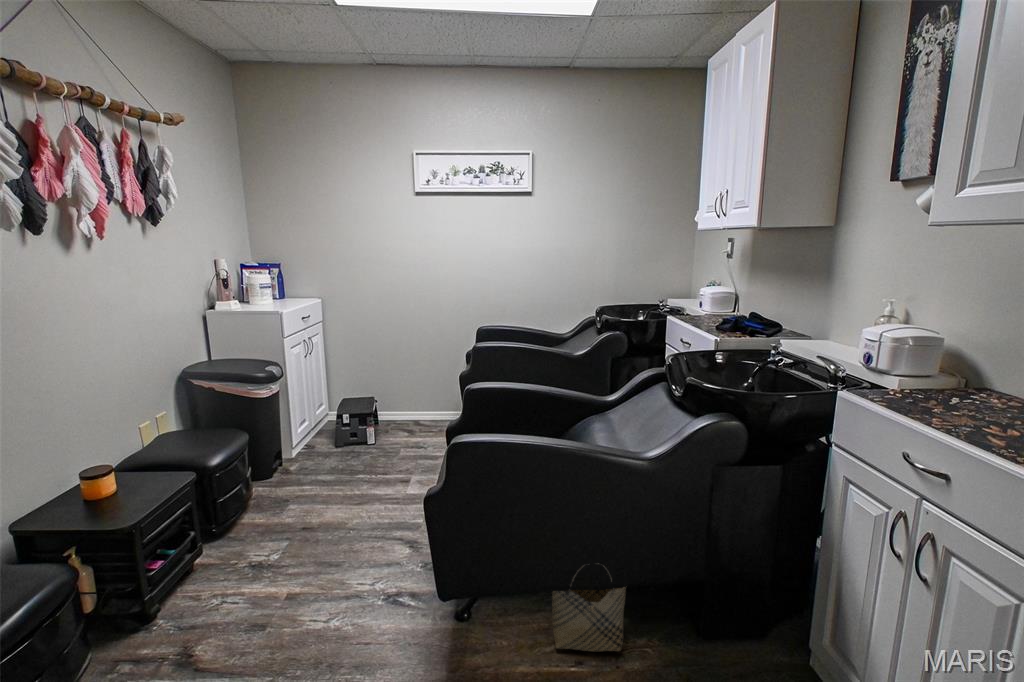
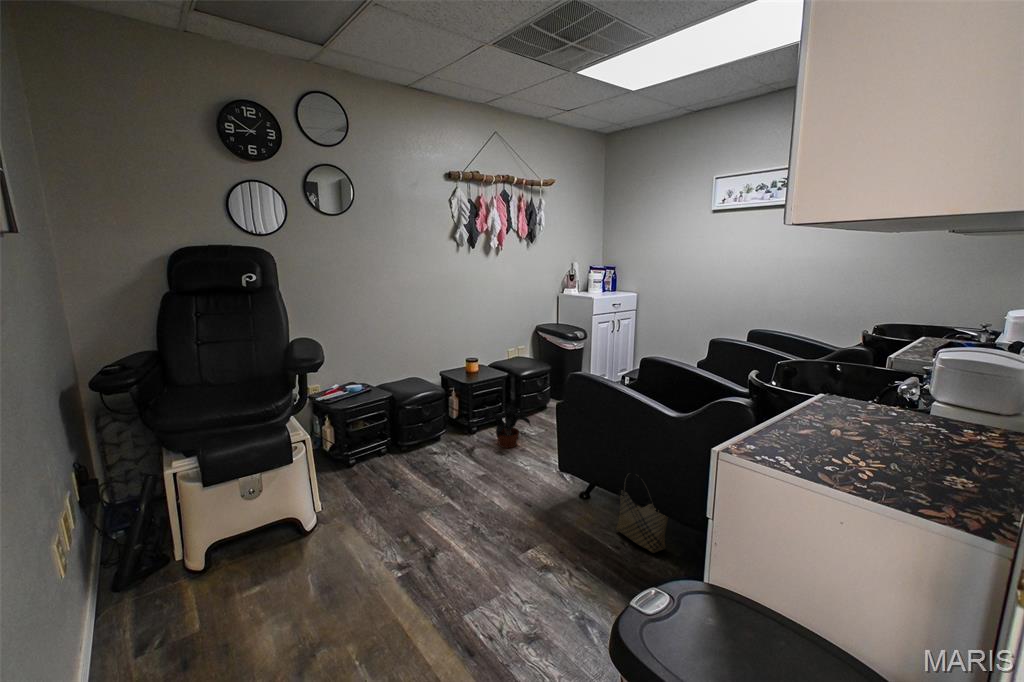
potted plant: none [195,526,296,613] -> present [483,406,530,448]

